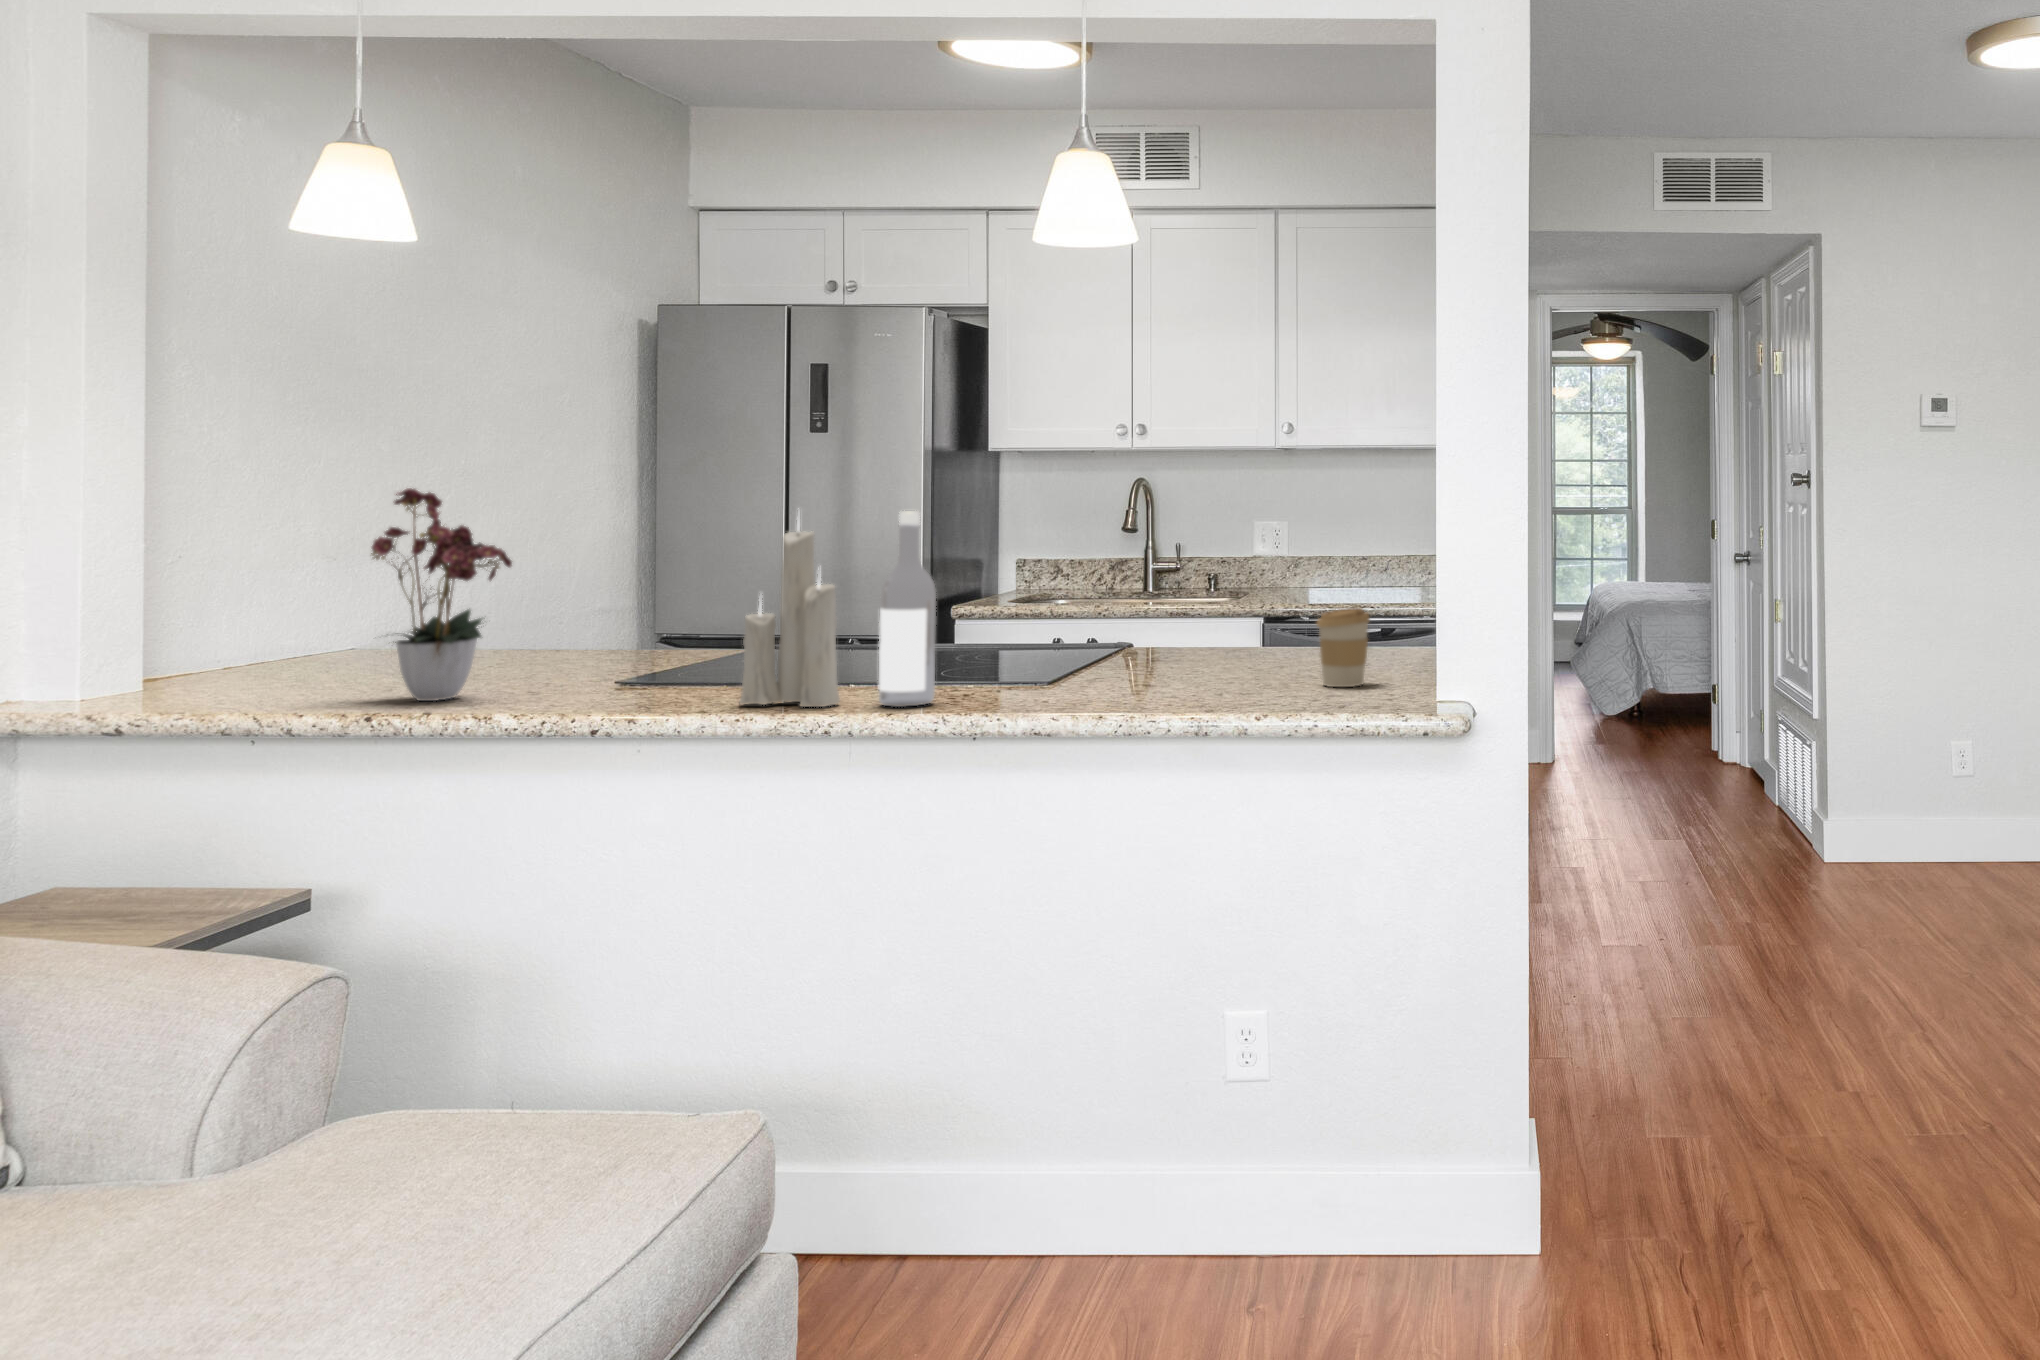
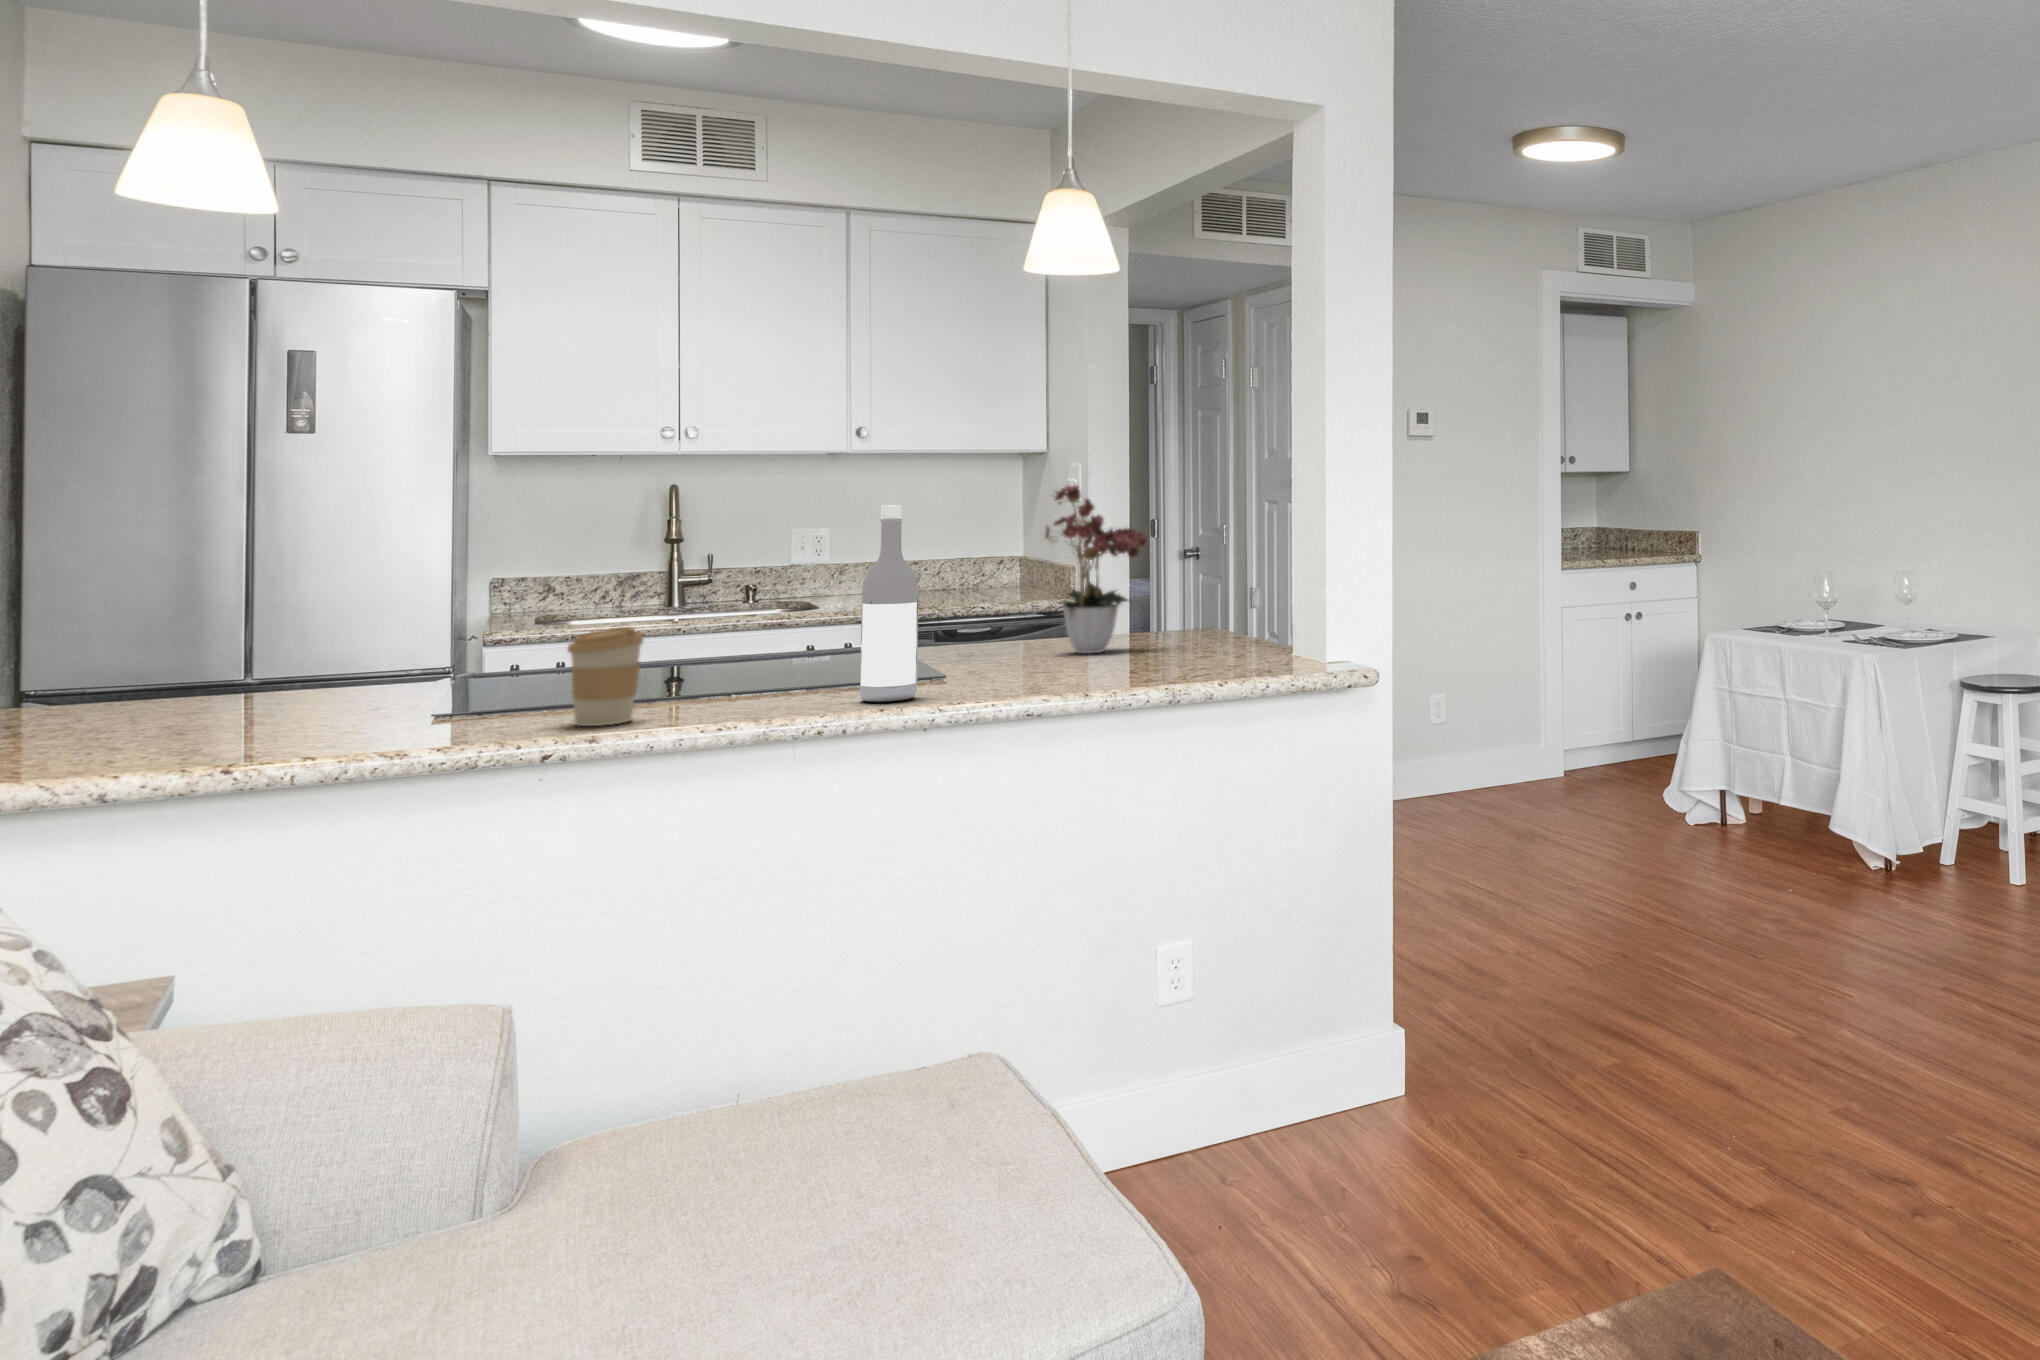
flower arrangement: present [371,488,512,701] -> present [1045,485,1147,654]
candle: present [739,519,840,707] -> none [705,493,819,713]
coffee cup: present [1317,608,1370,687] -> present [568,627,643,726]

